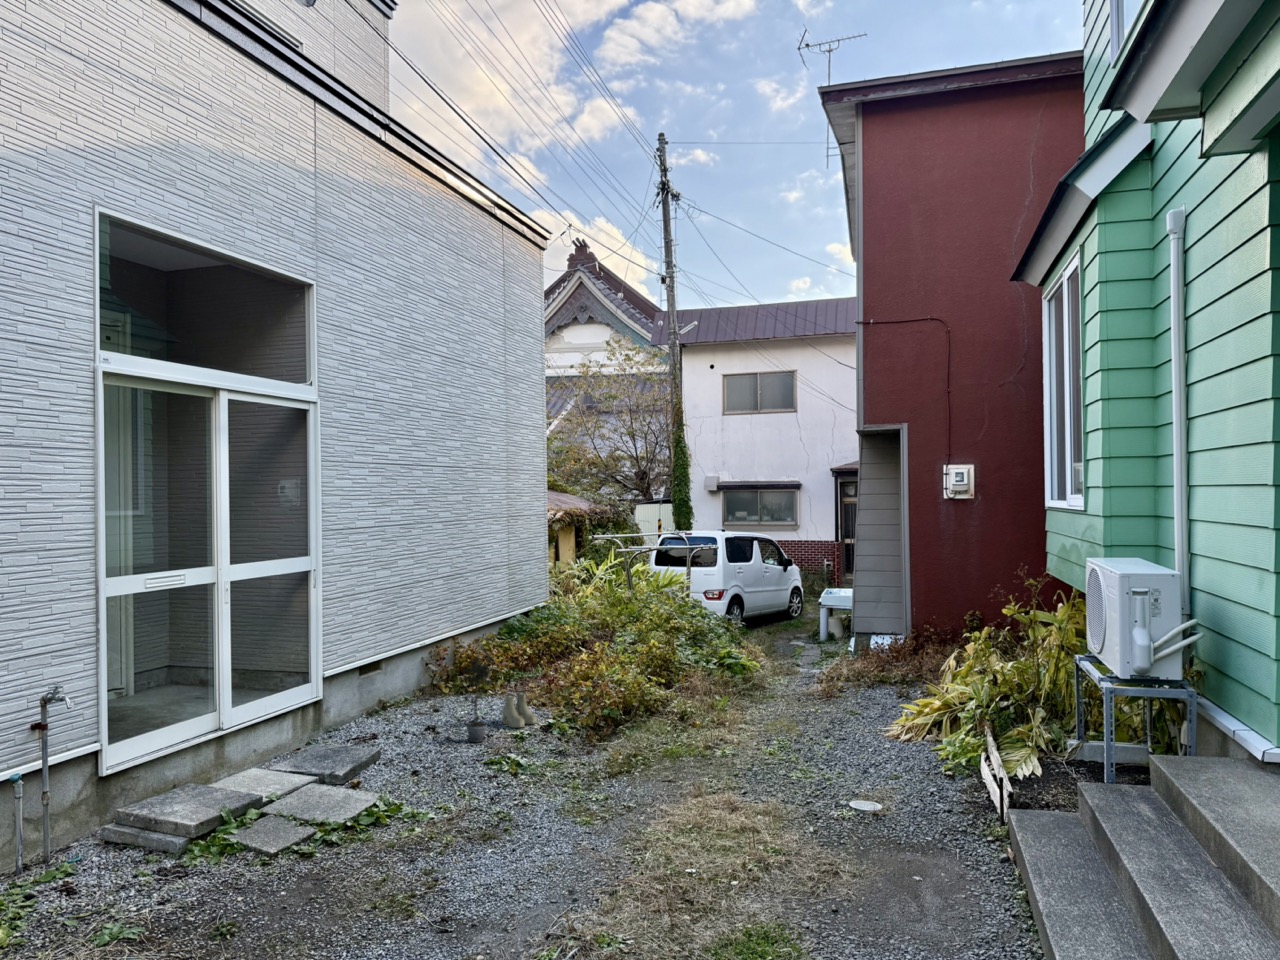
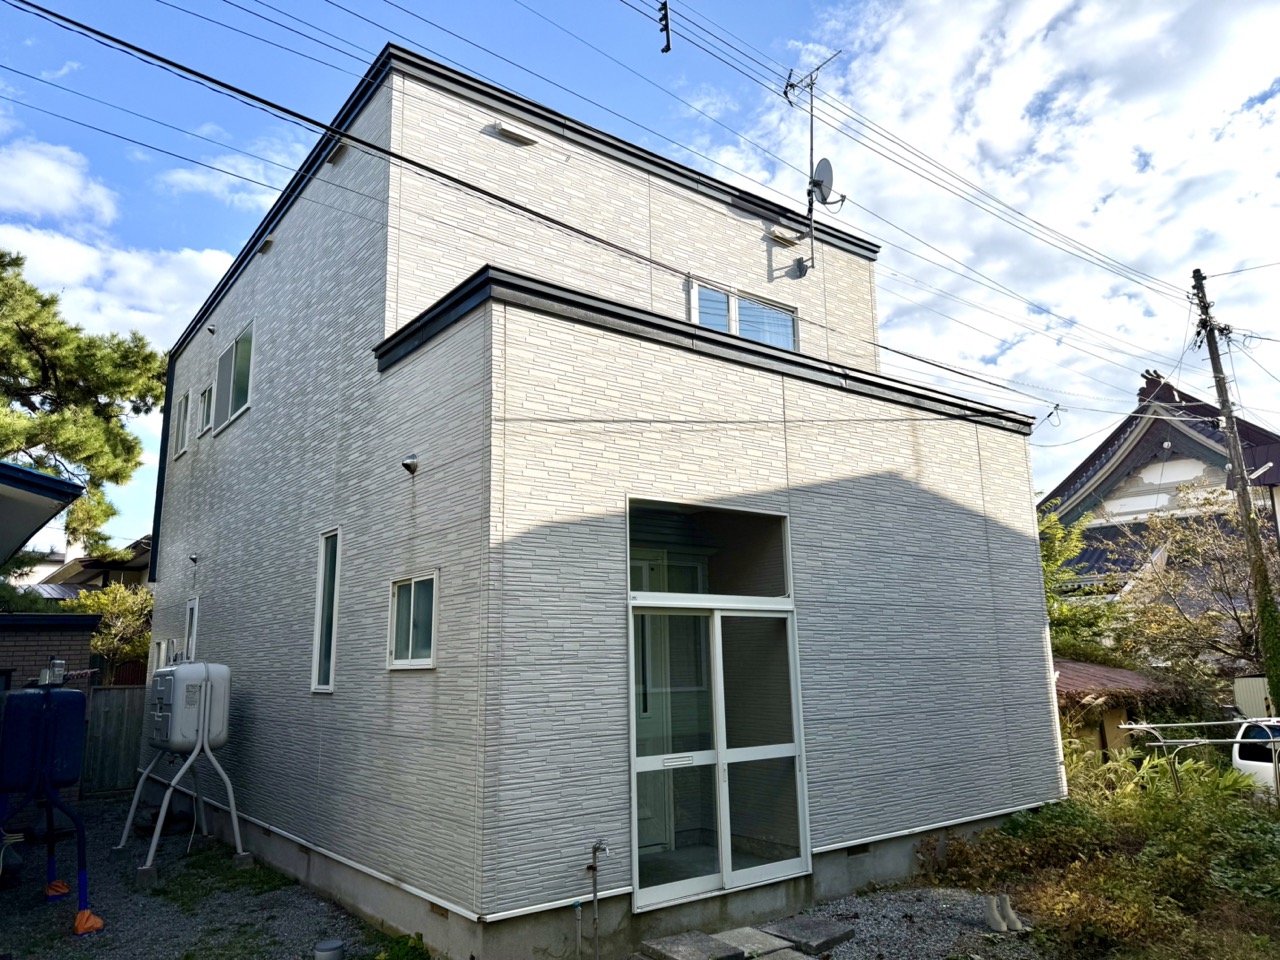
potted plant: present [463,651,495,742] -> none [929,846,969,940]

